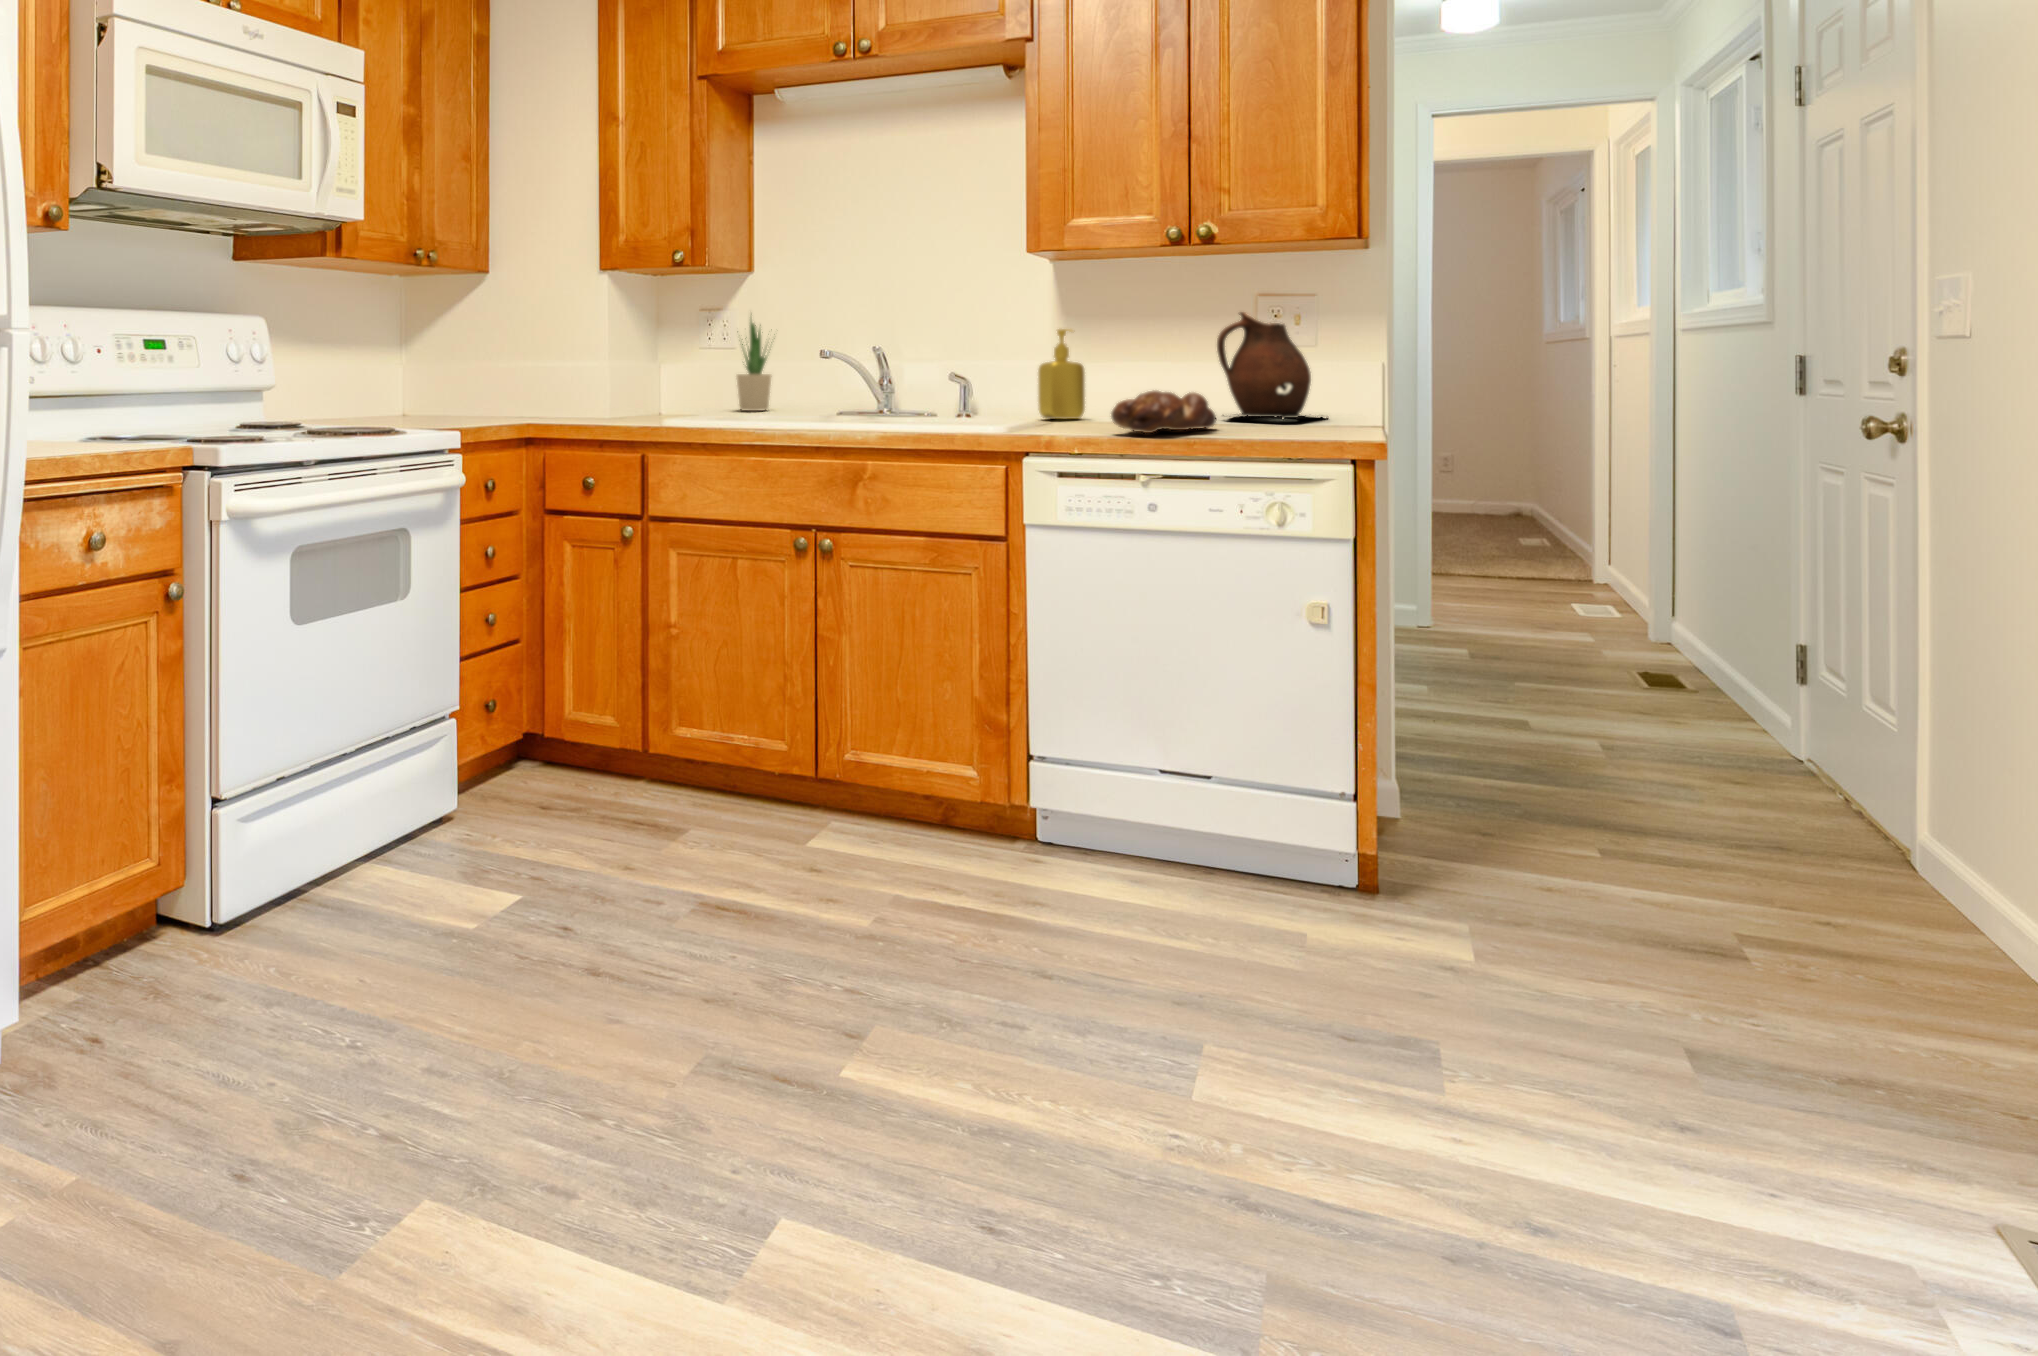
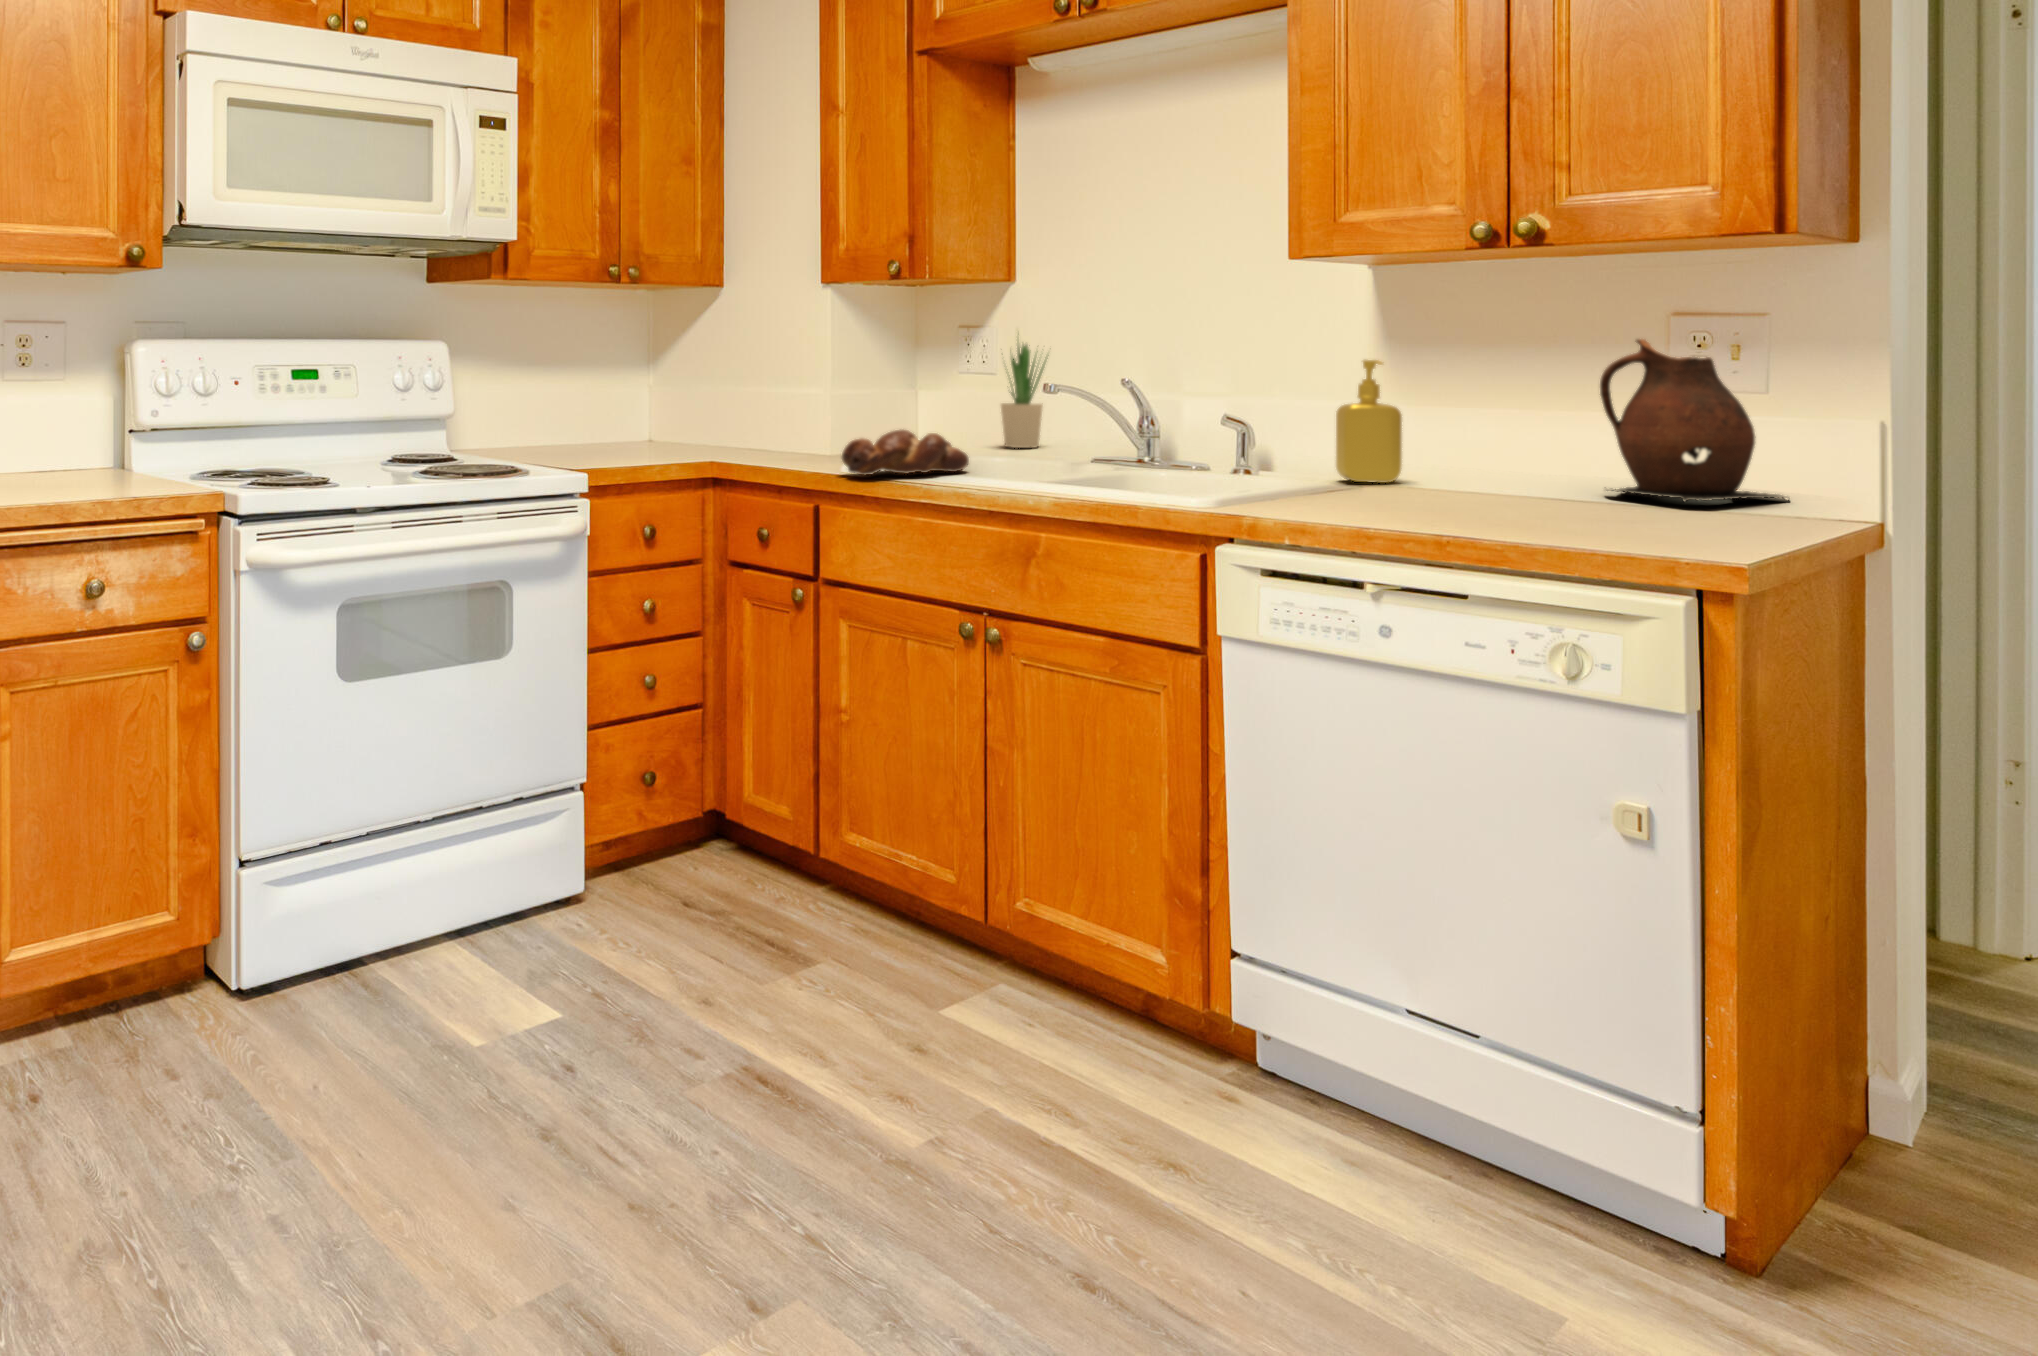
bread loaf: present [1111,390,1216,433] -> present [842,430,969,476]

